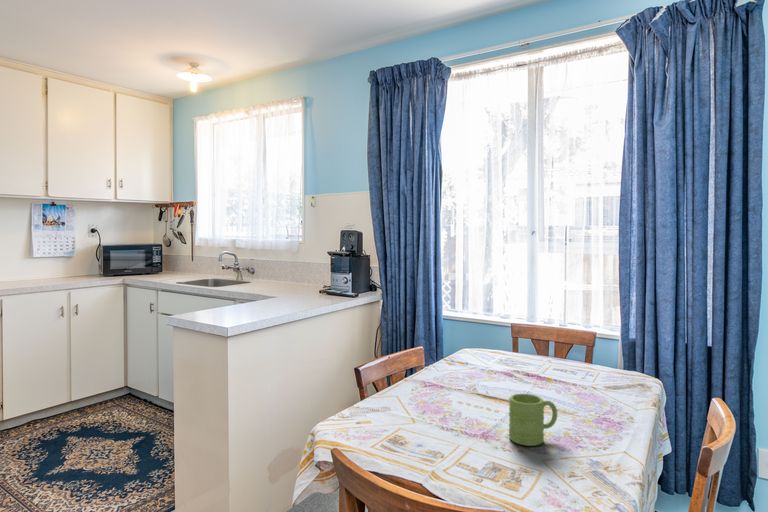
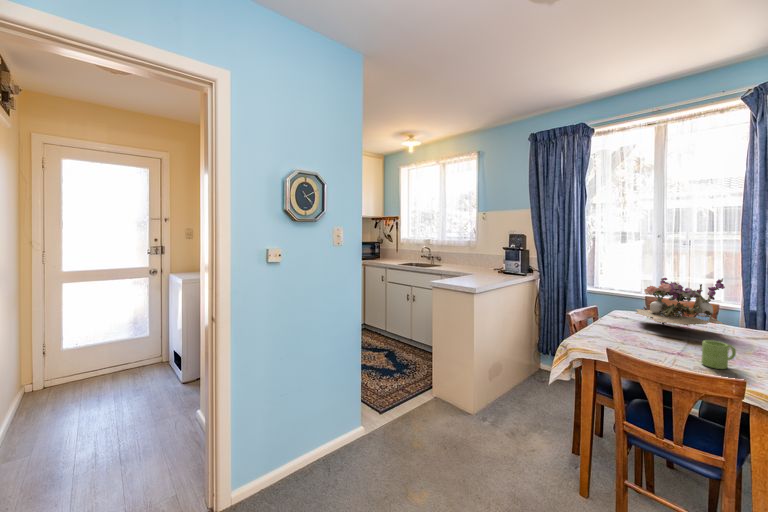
flower arrangement: none [465,290,579,371] -> present [636,278,725,326]

